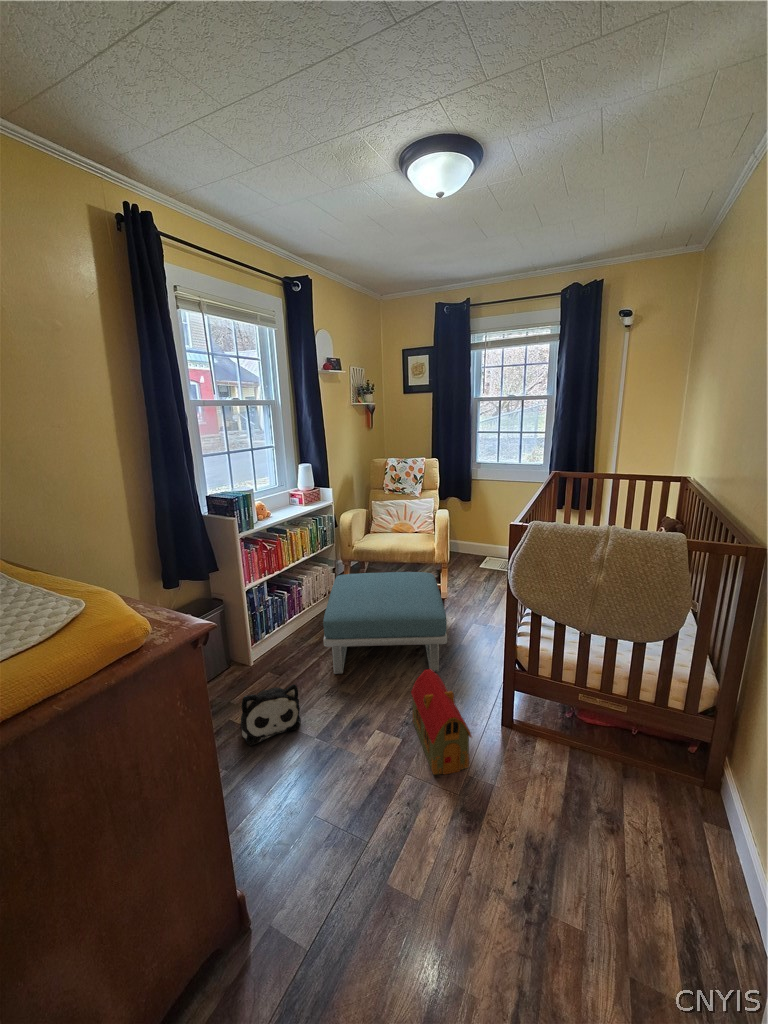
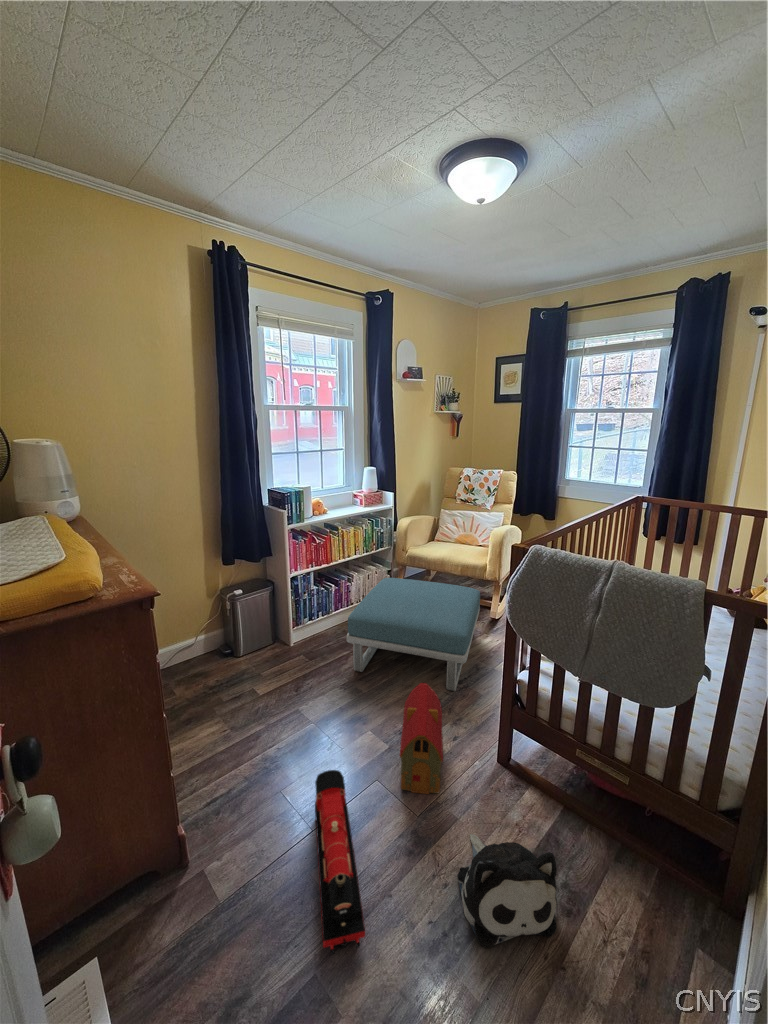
plush toy: present [241,684,301,745] -> present [457,834,557,947]
toy train: none [362,774,472,950] -> present [315,770,365,954]

